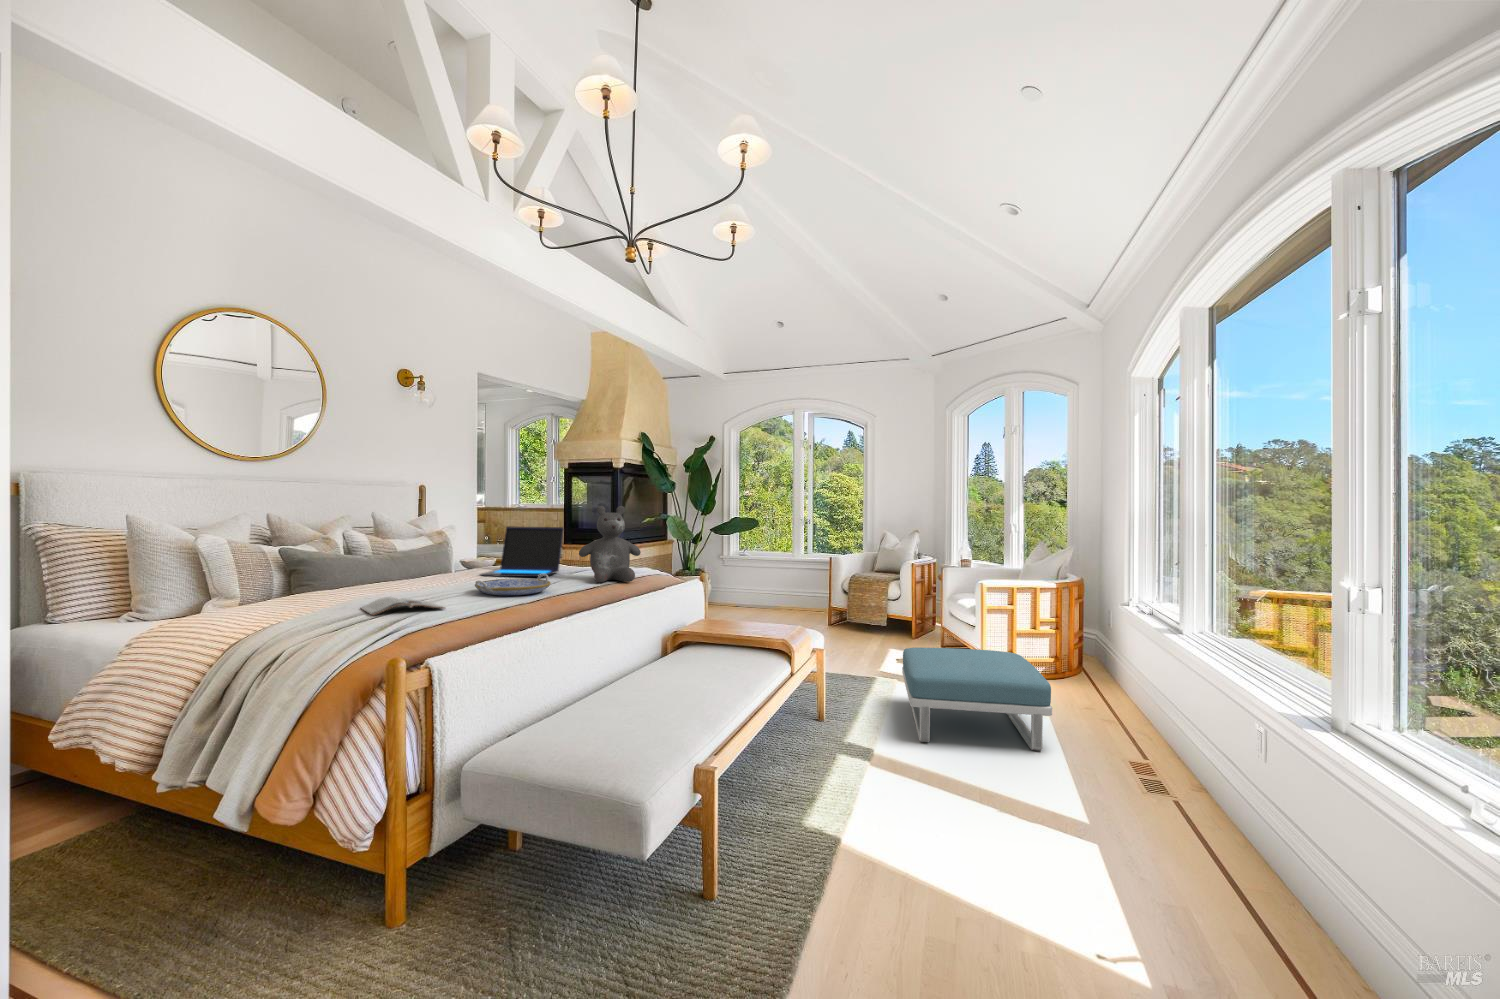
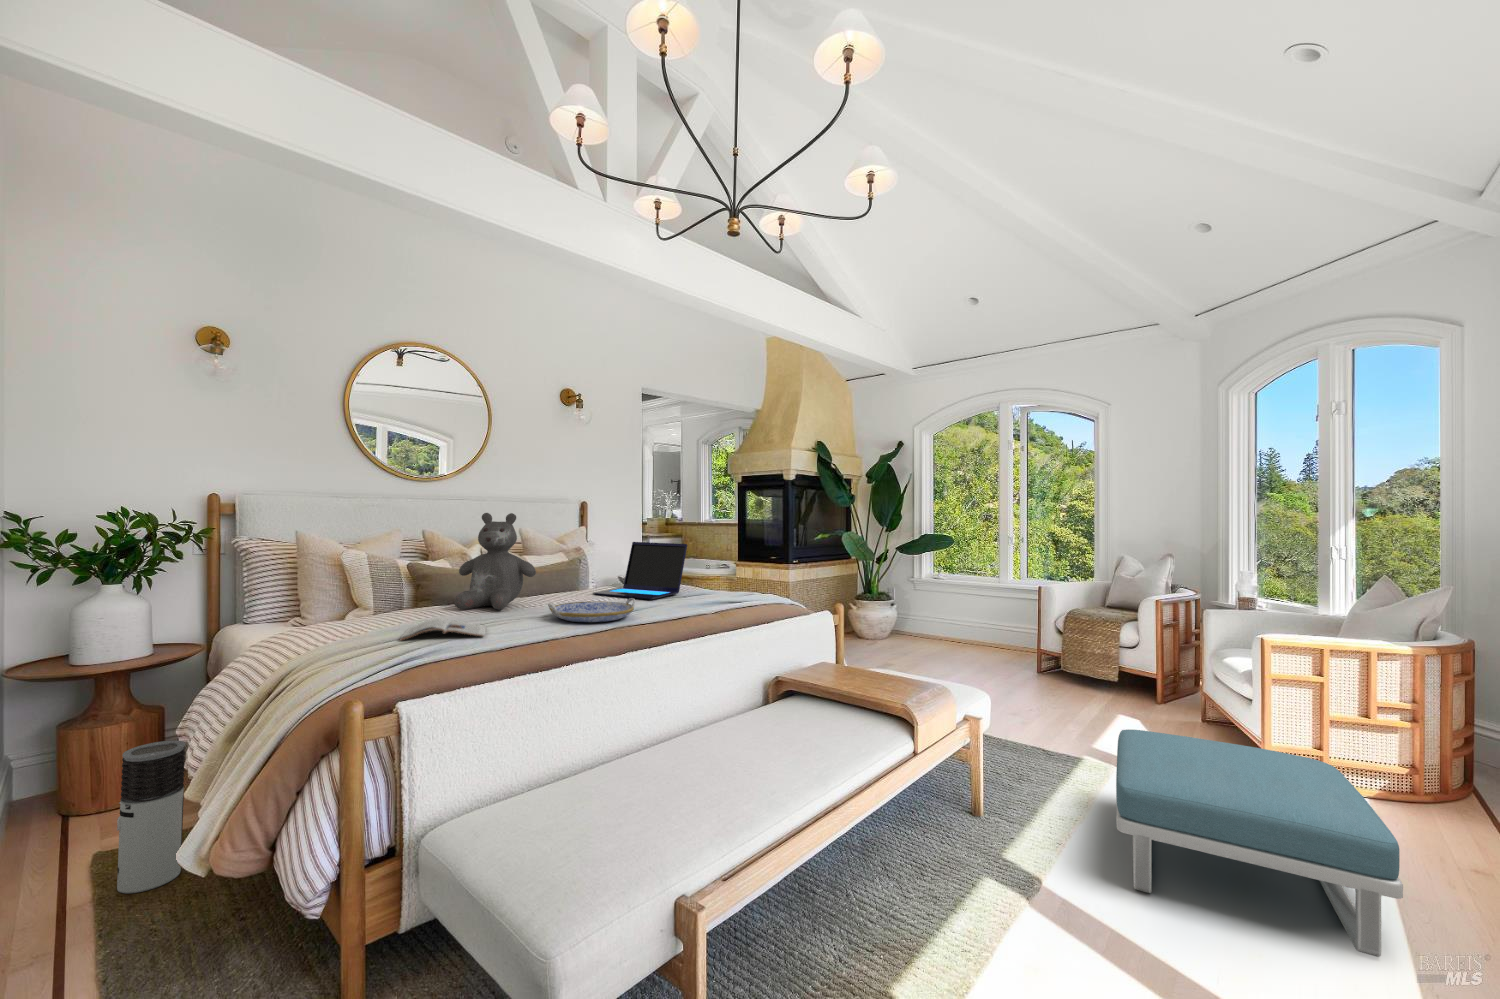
teddy bear: present [579,506,641,583] -> present [454,513,536,610]
air purifier: none [62,732,129,883] -> present [117,740,185,893]

